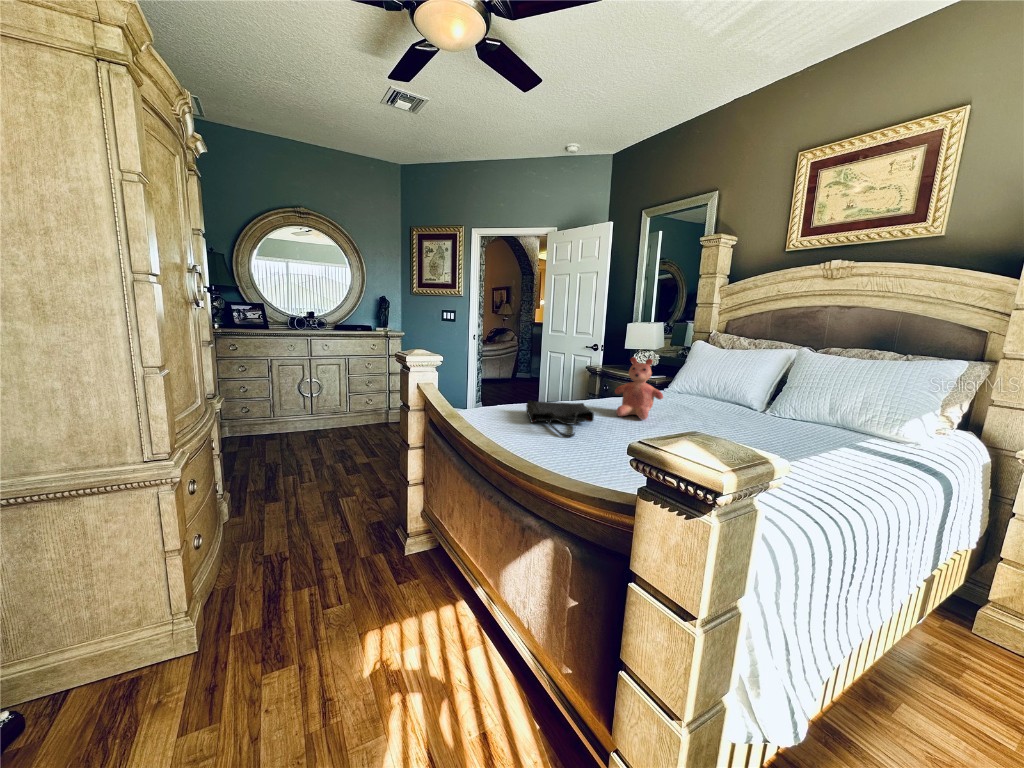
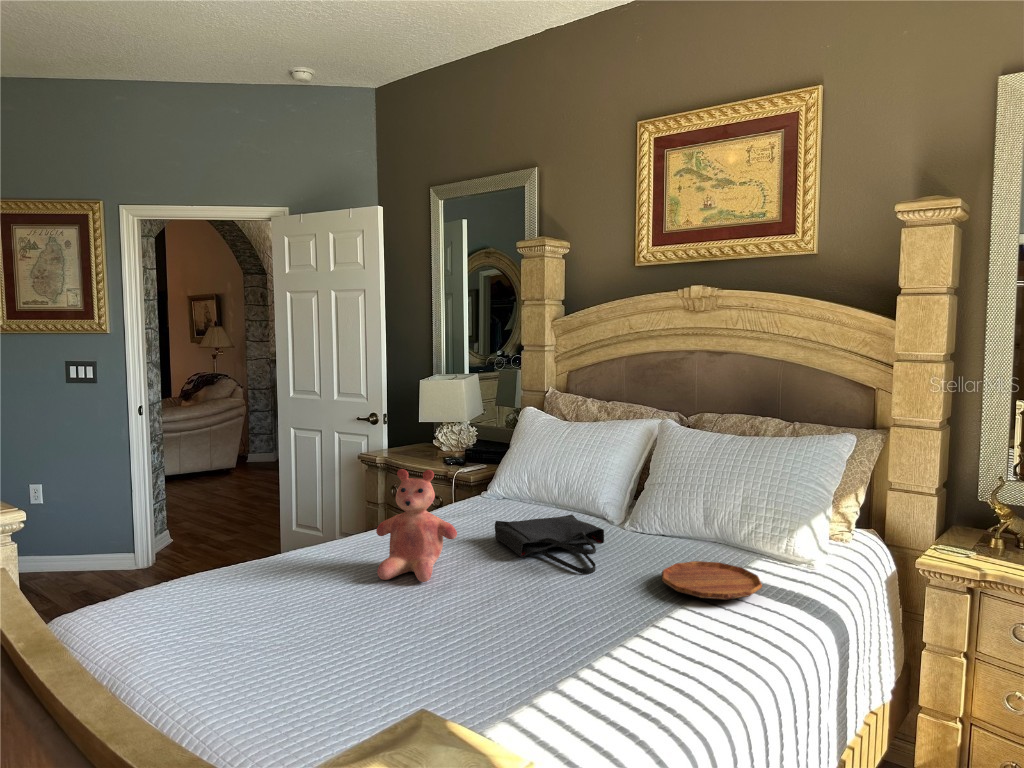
tote bag: present [526,401,594,437] -> present [495,515,604,574]
tray: none [802,429,883,451] -> present [662,561,762,599]

